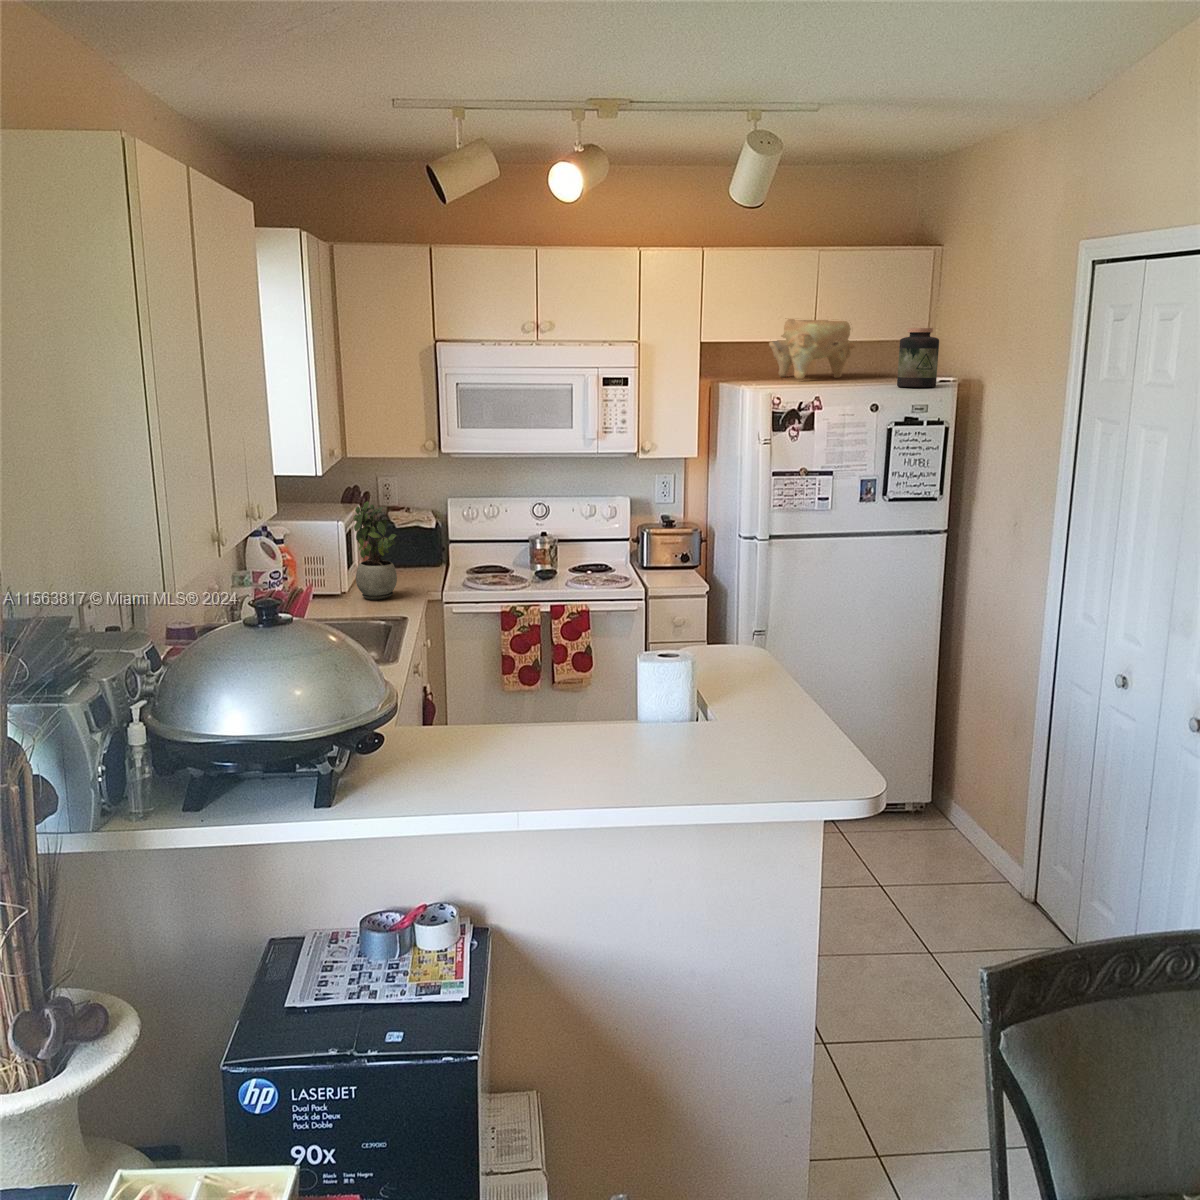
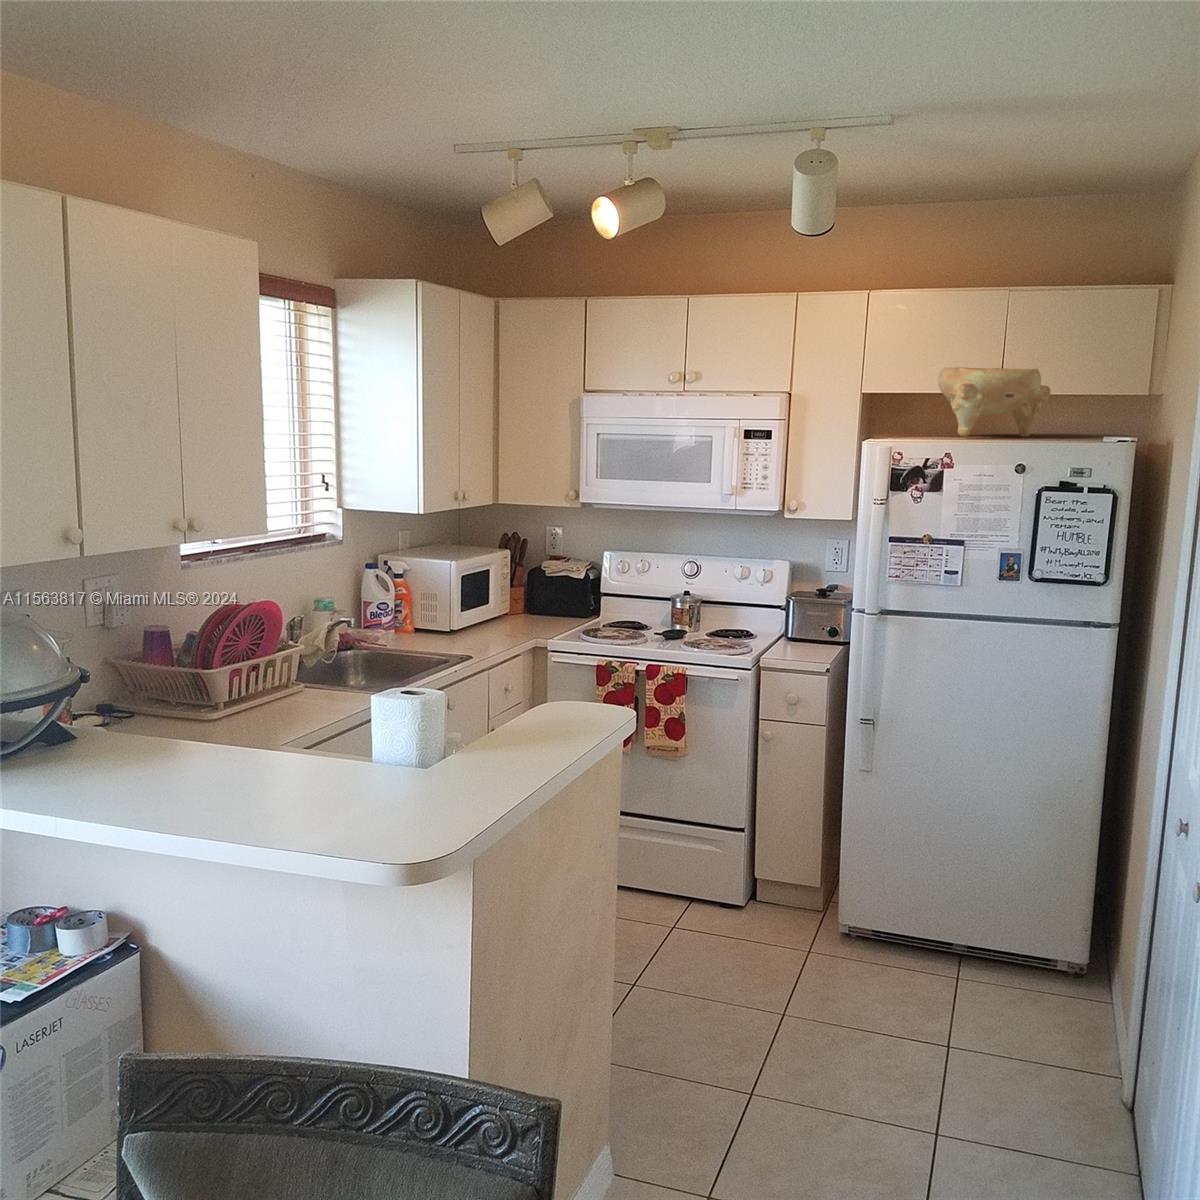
jar: present [897,328,939,387] -> none [1055,373,1109,445]
potted plant: present [353,502,397,600] -> none [466,542,507,639]

